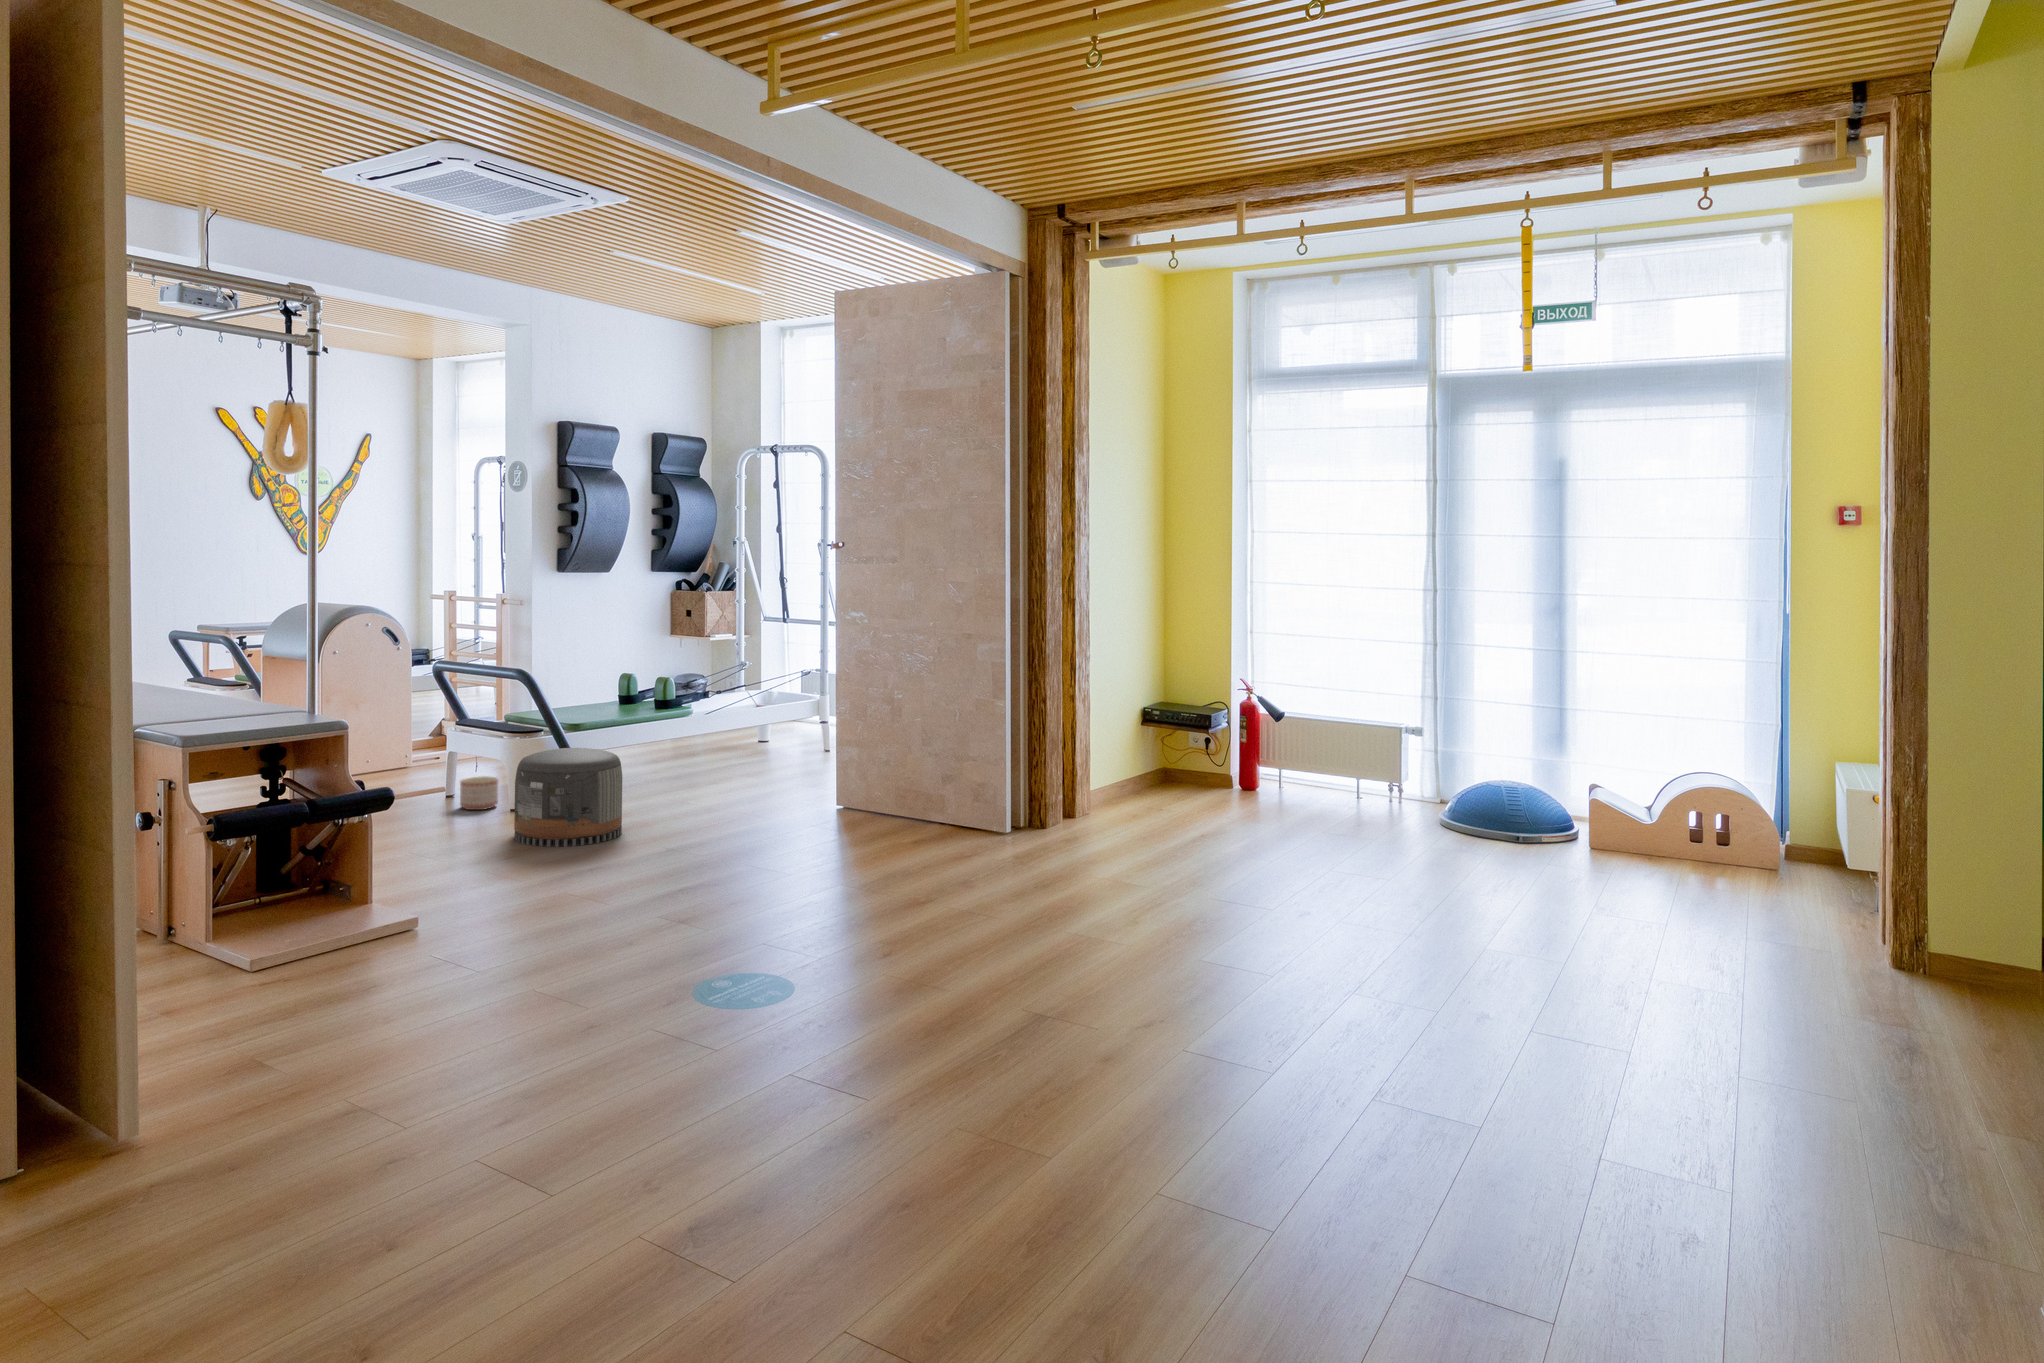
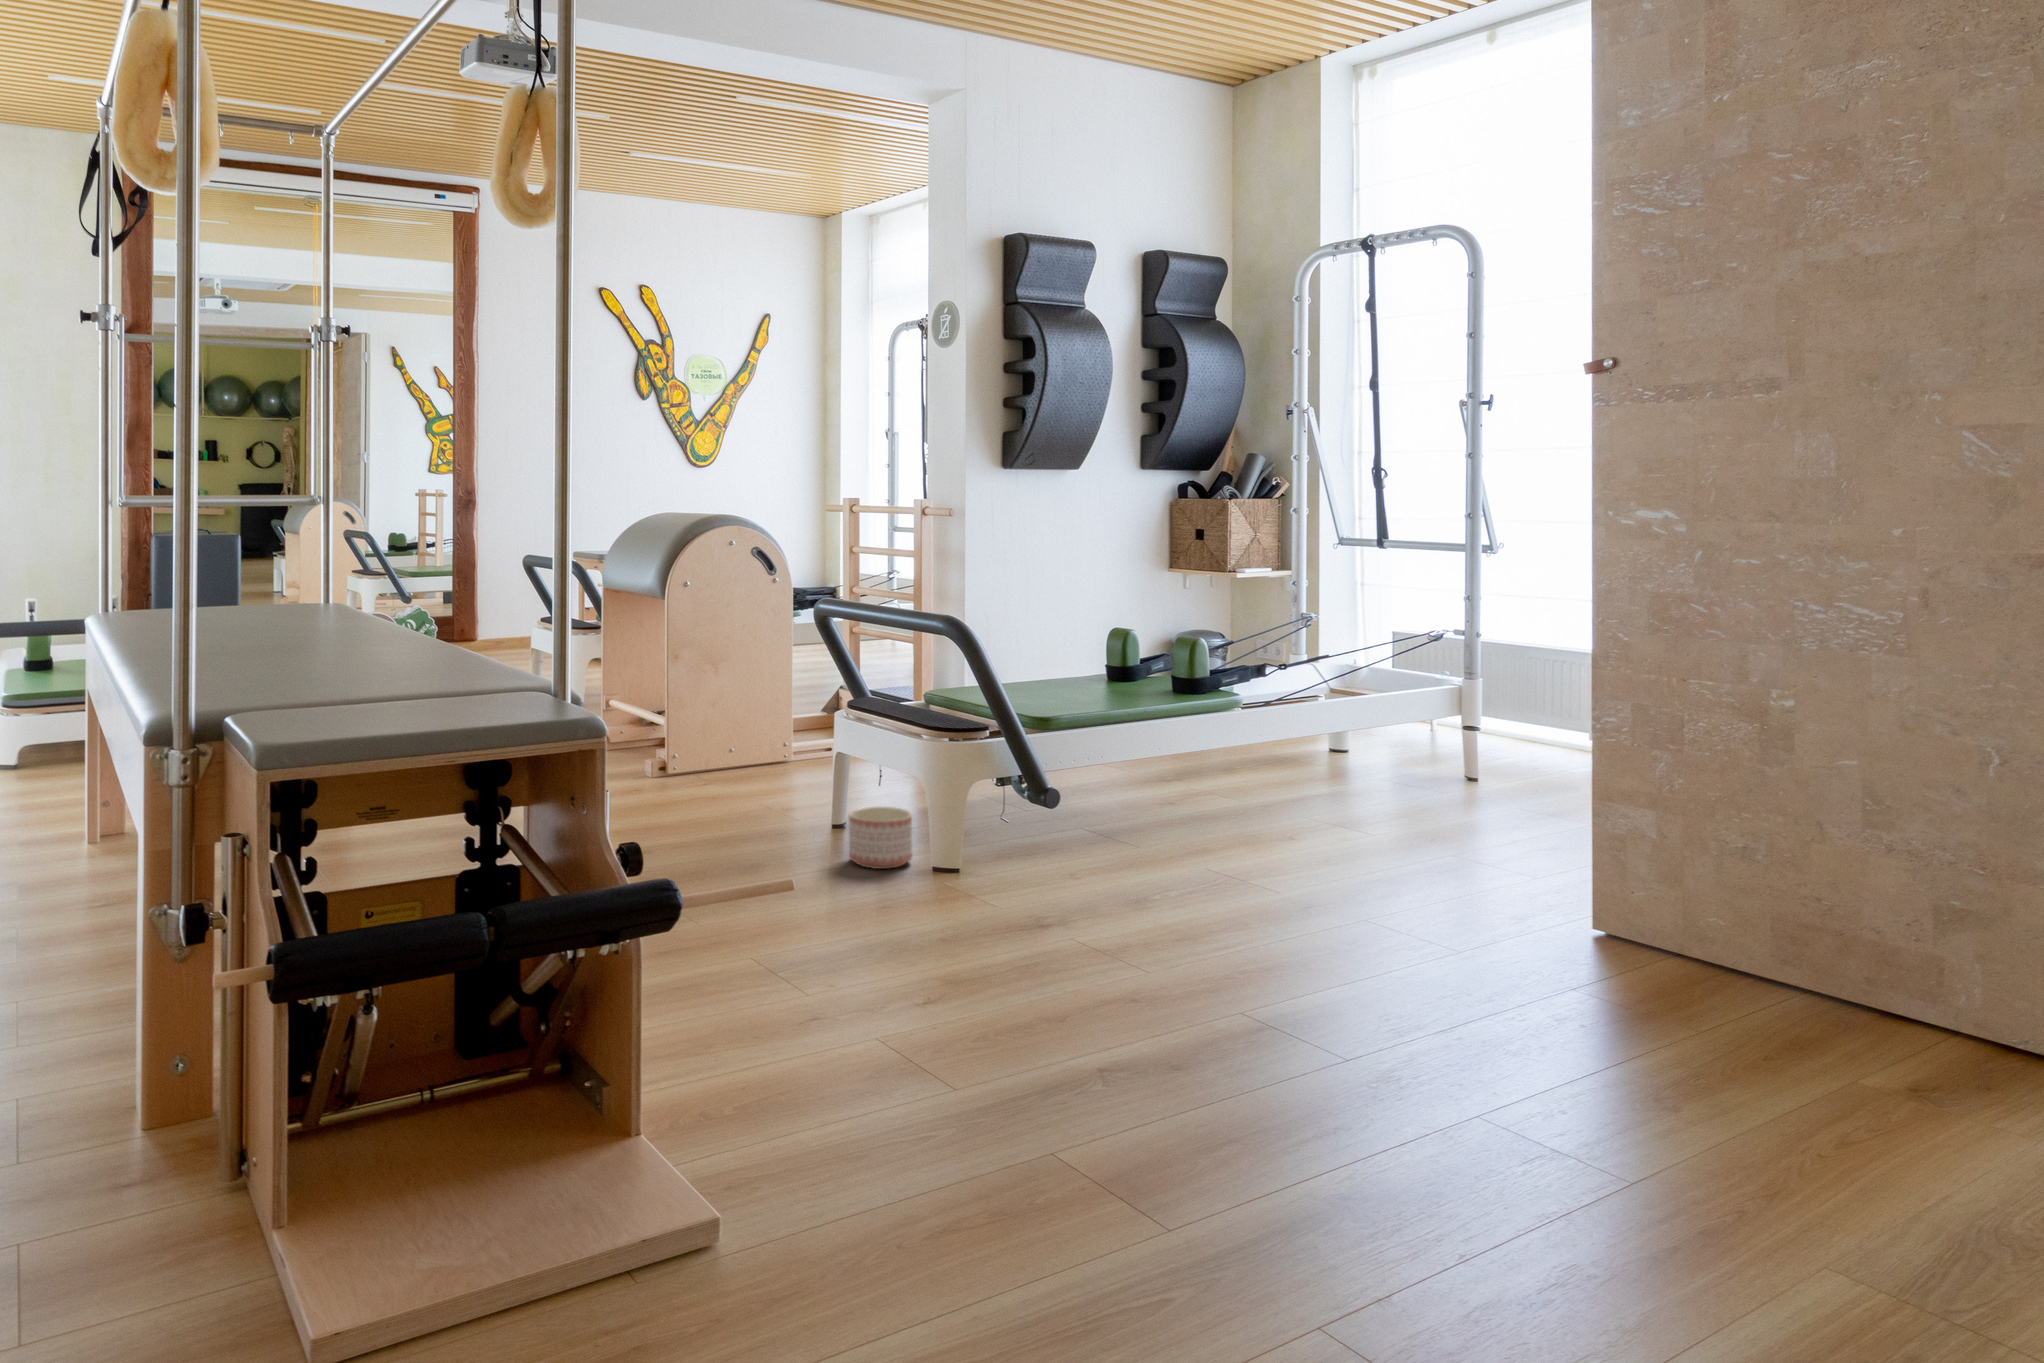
pouf: present [514,748,622,847] -> none [938,781,1147,990]

